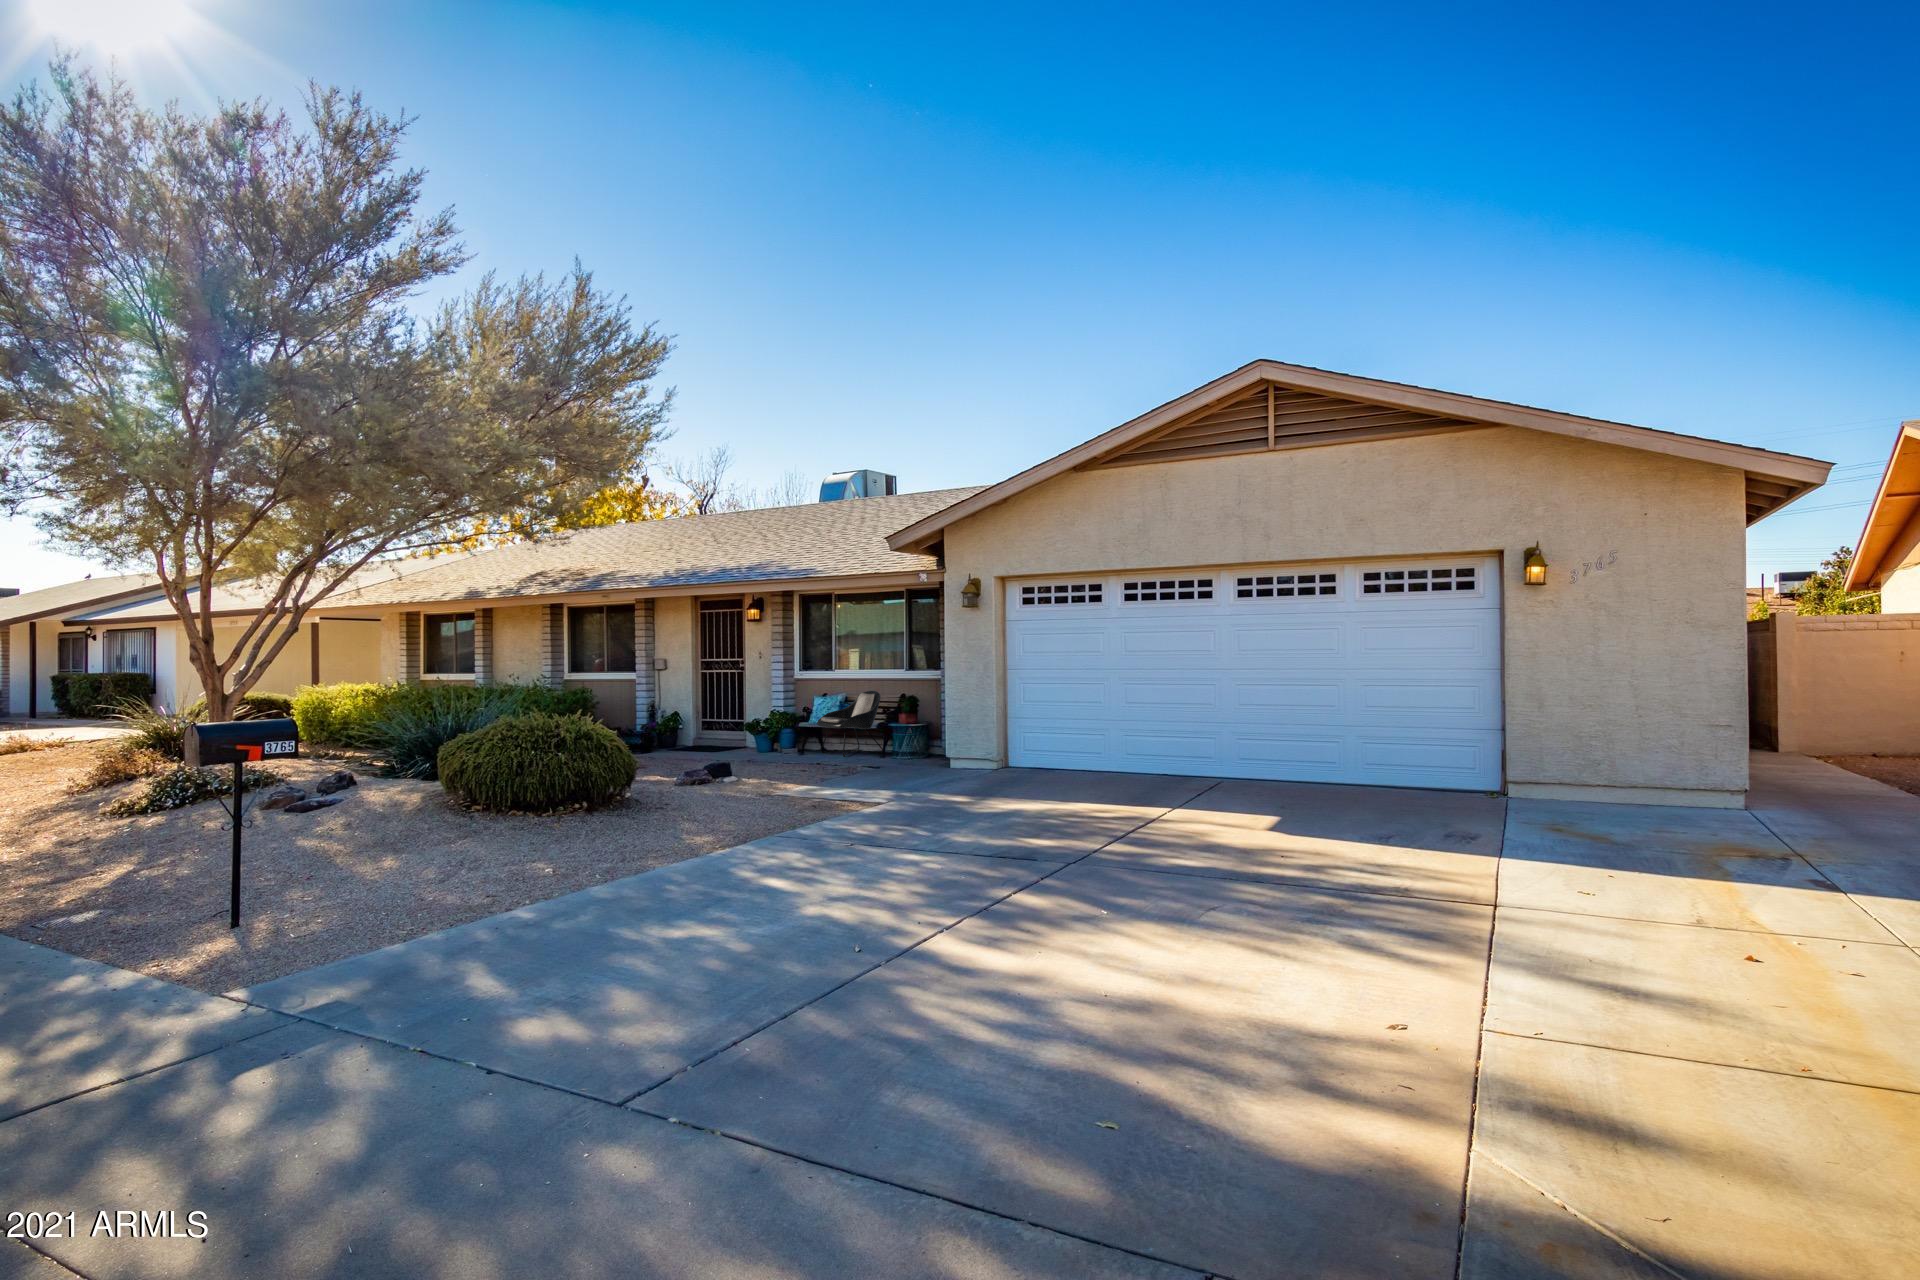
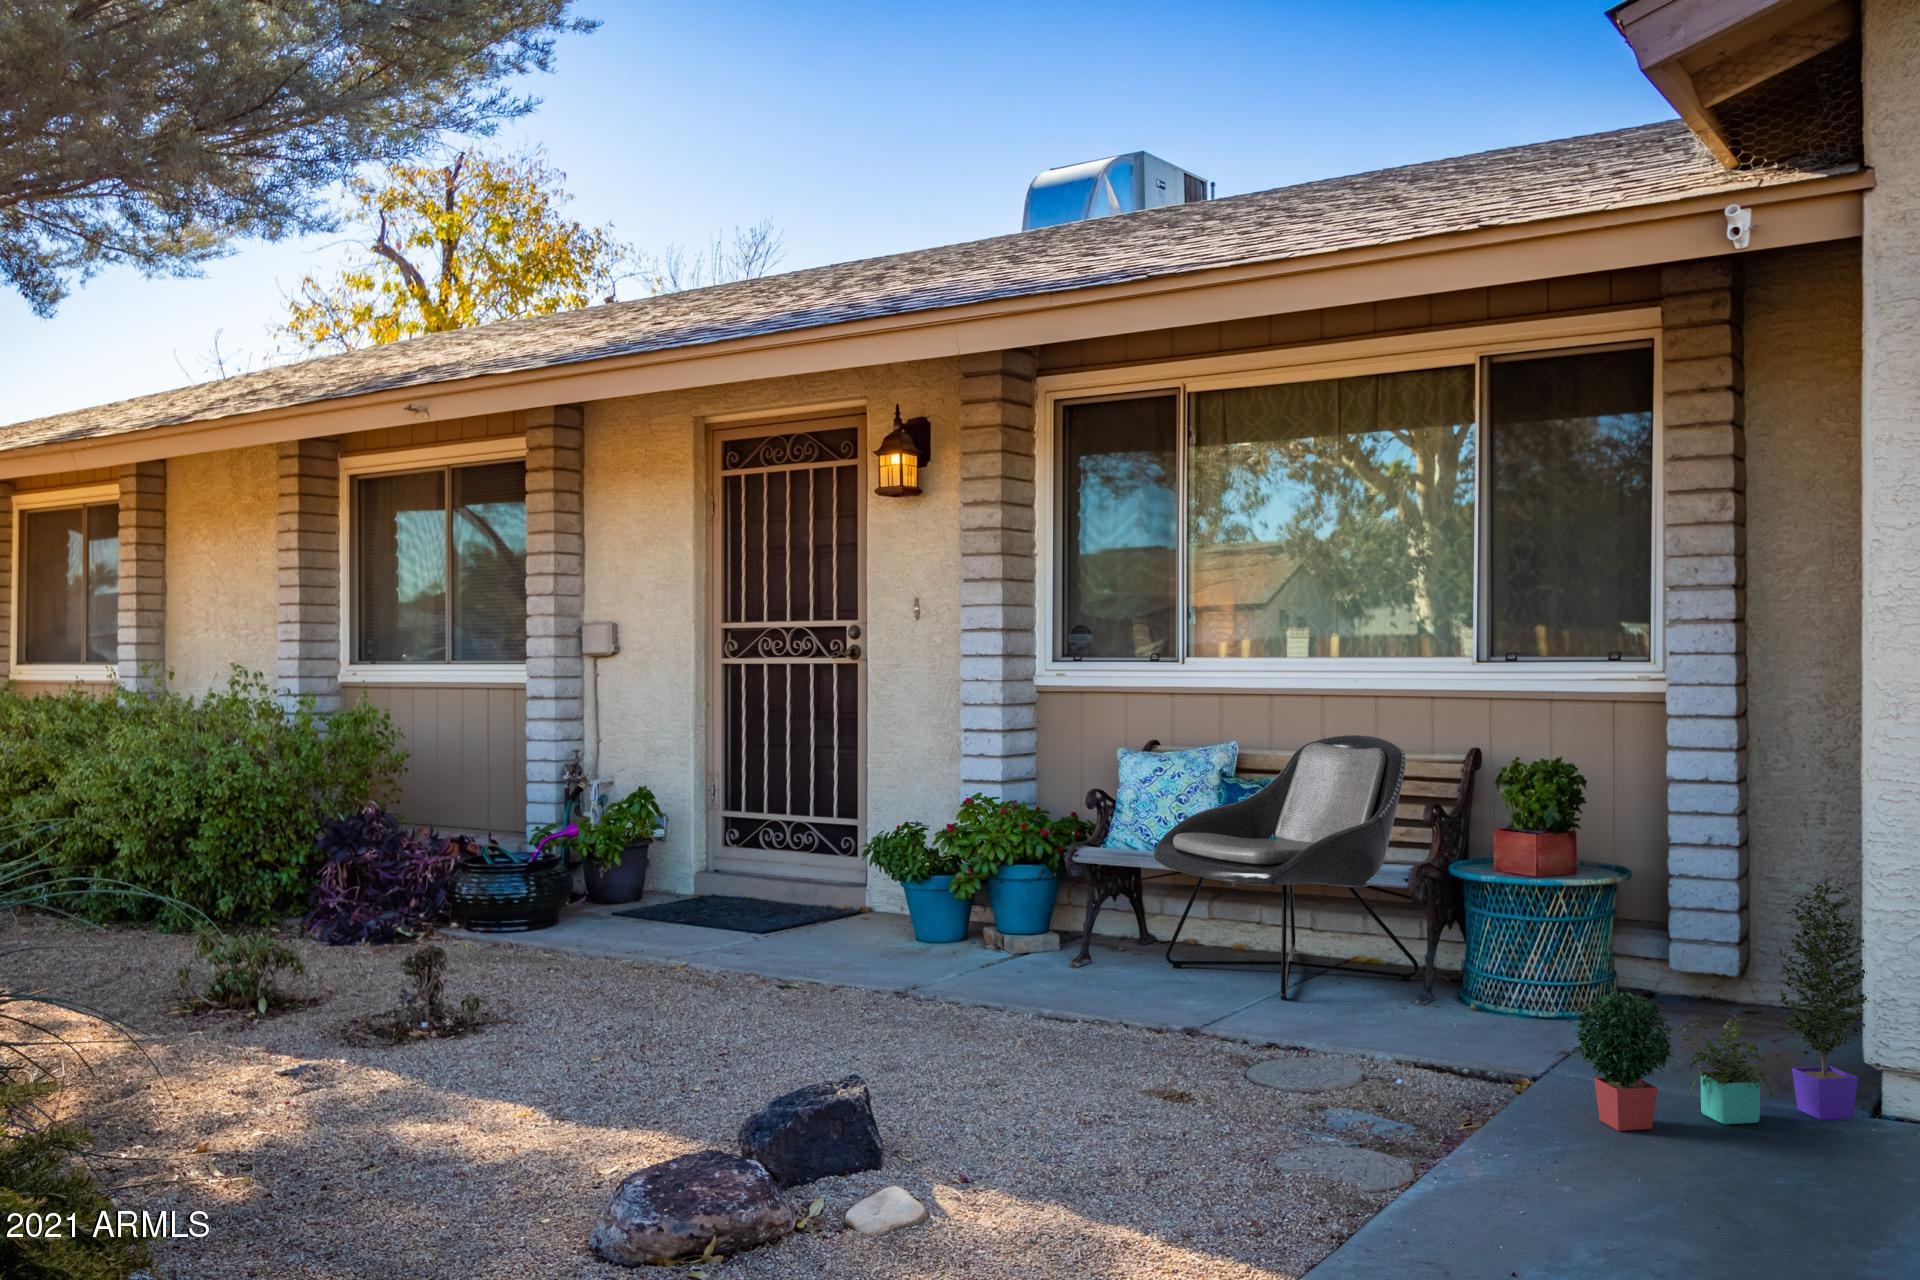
potted plant: none [881,718,945,770] -> present [1573,878,1869,1131]

